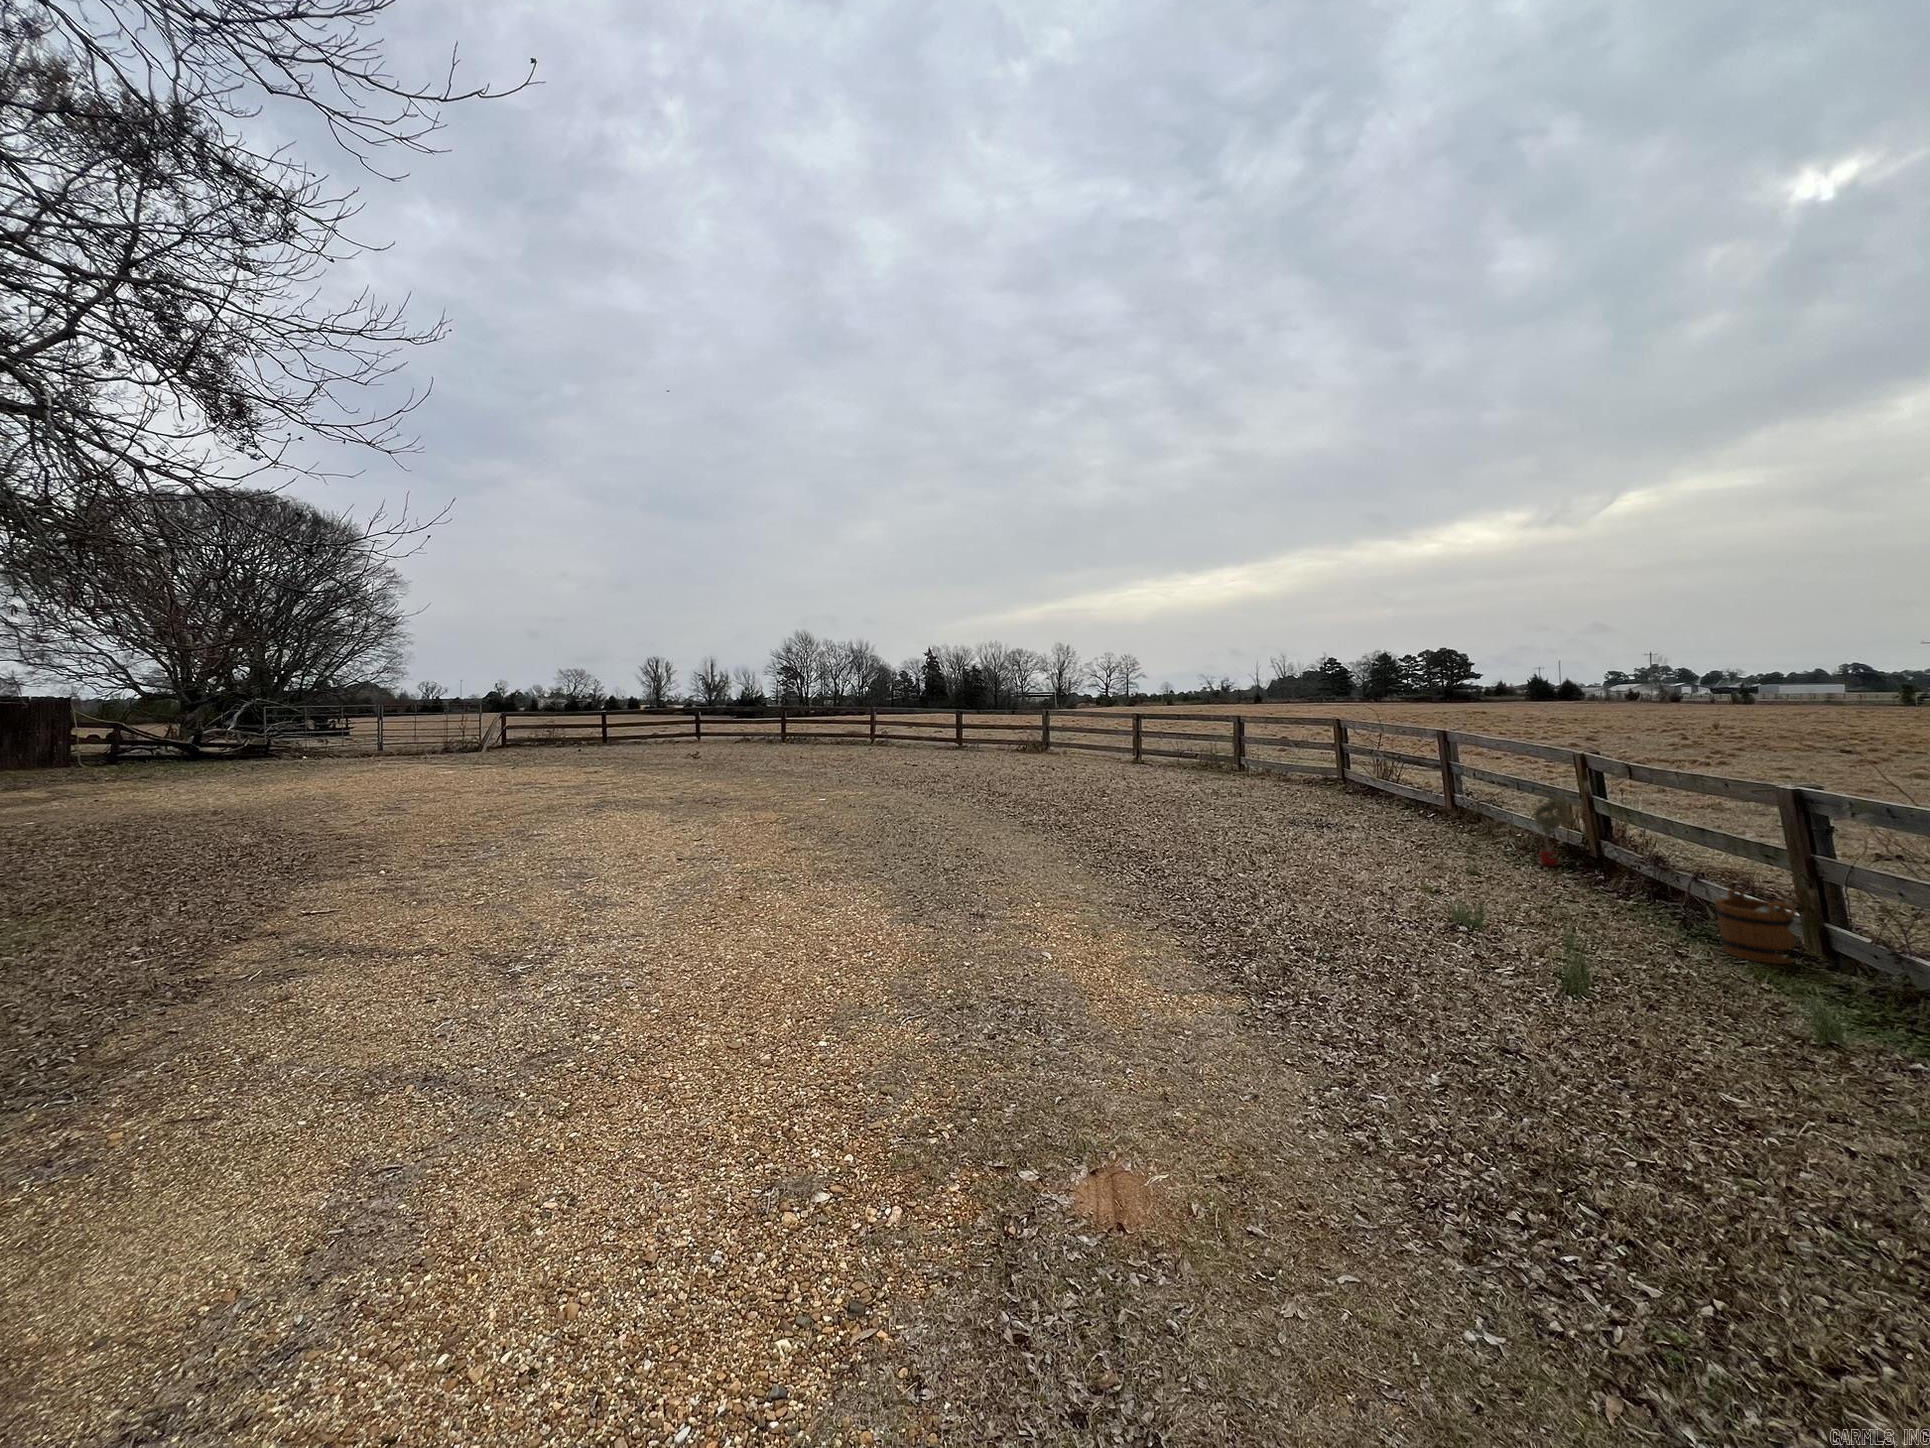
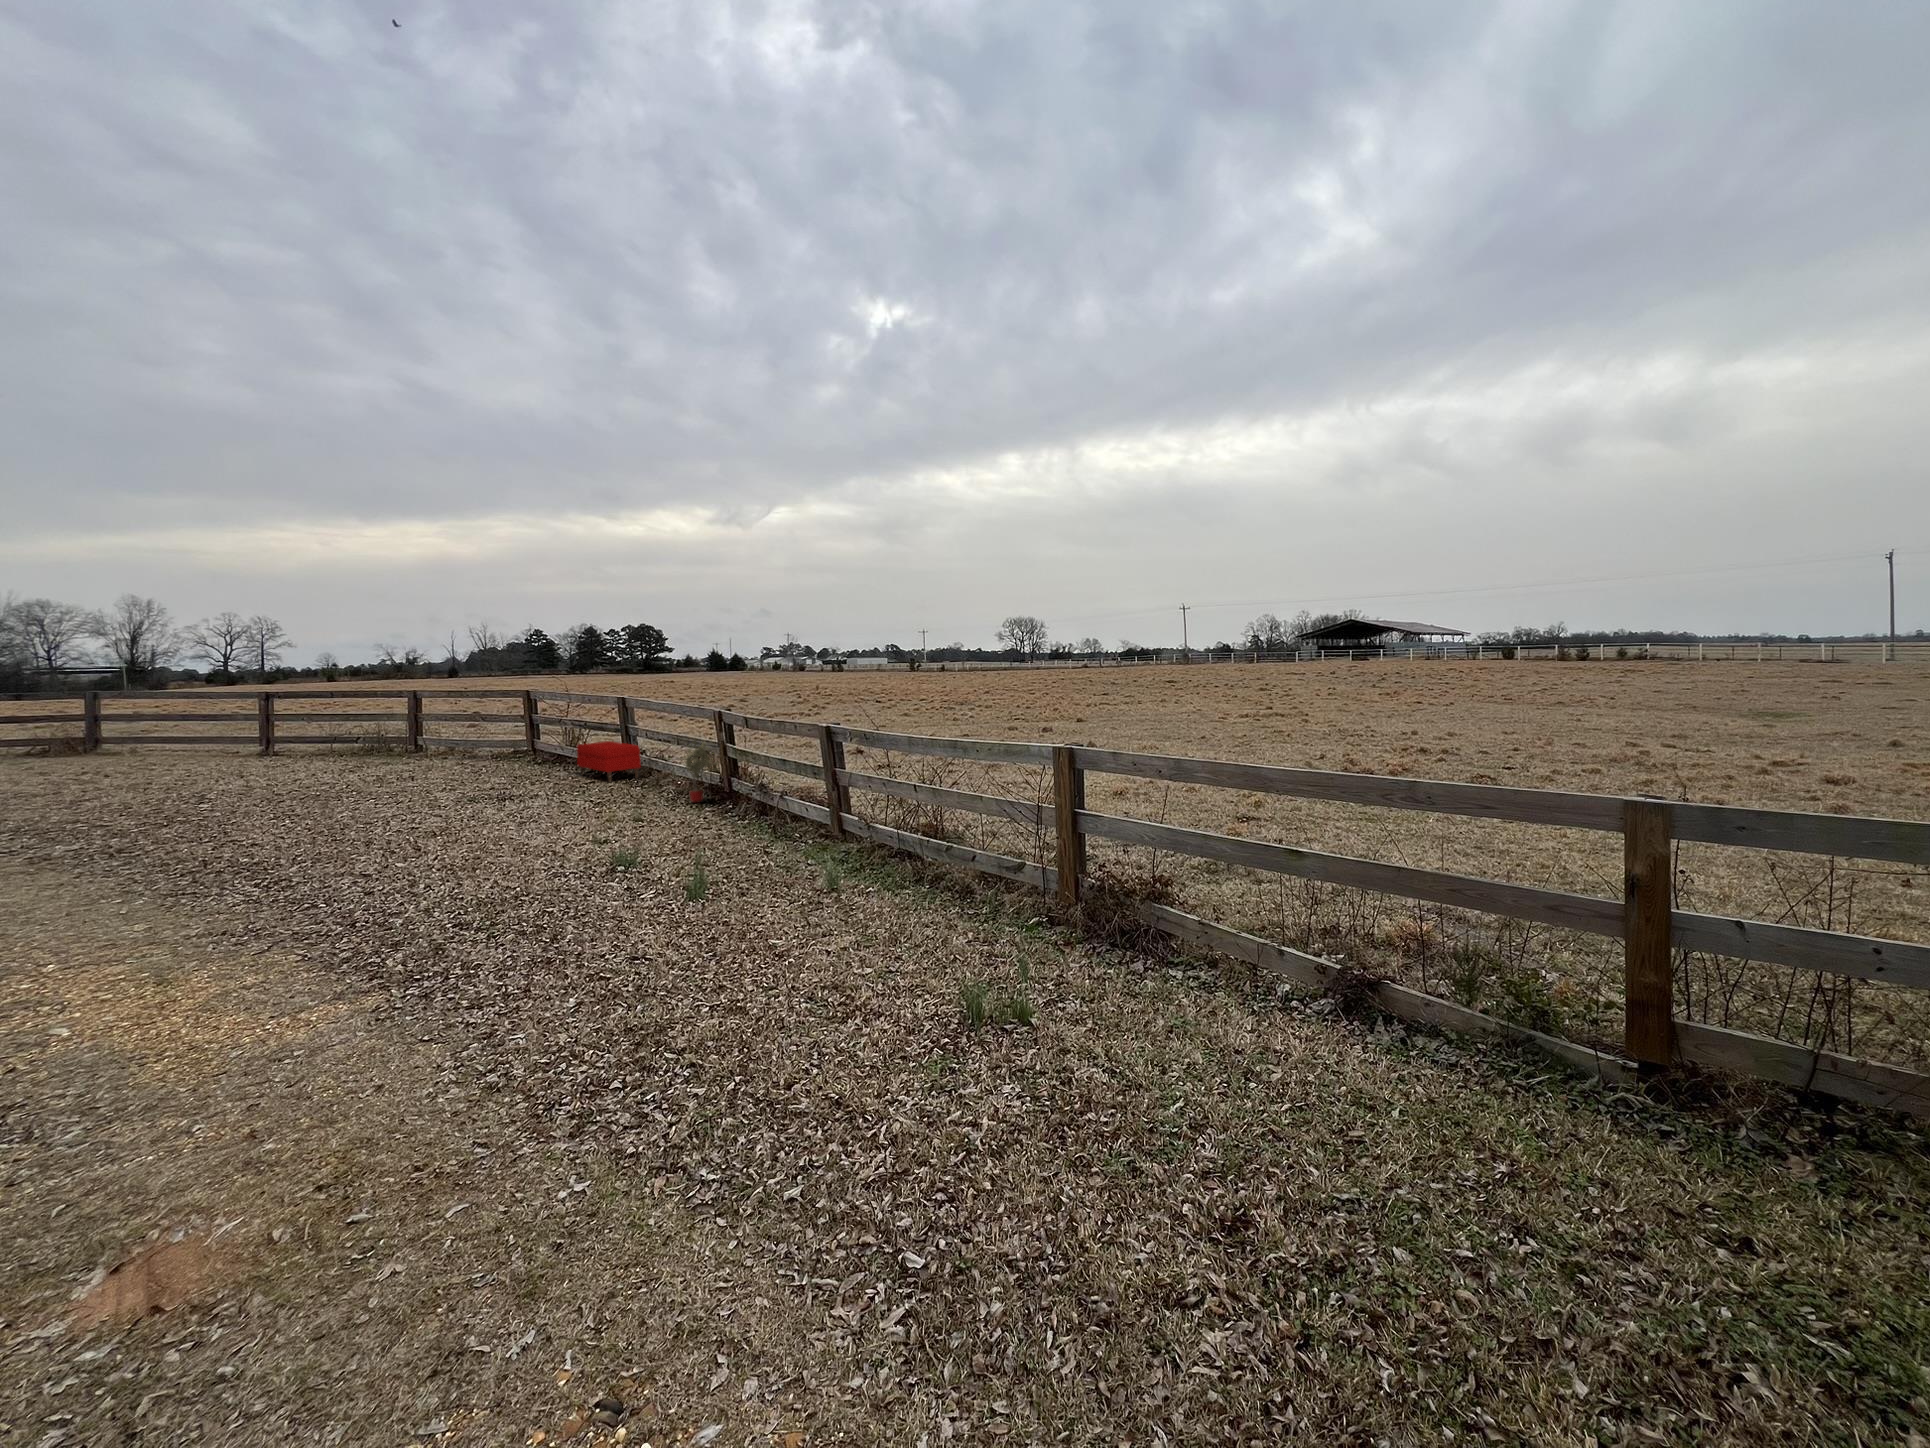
bench: none [1392,779,1468,824] -> present [577,741,641,782]
bucket: present [1715,889,1795,964] -> none [786,797,829,845]

